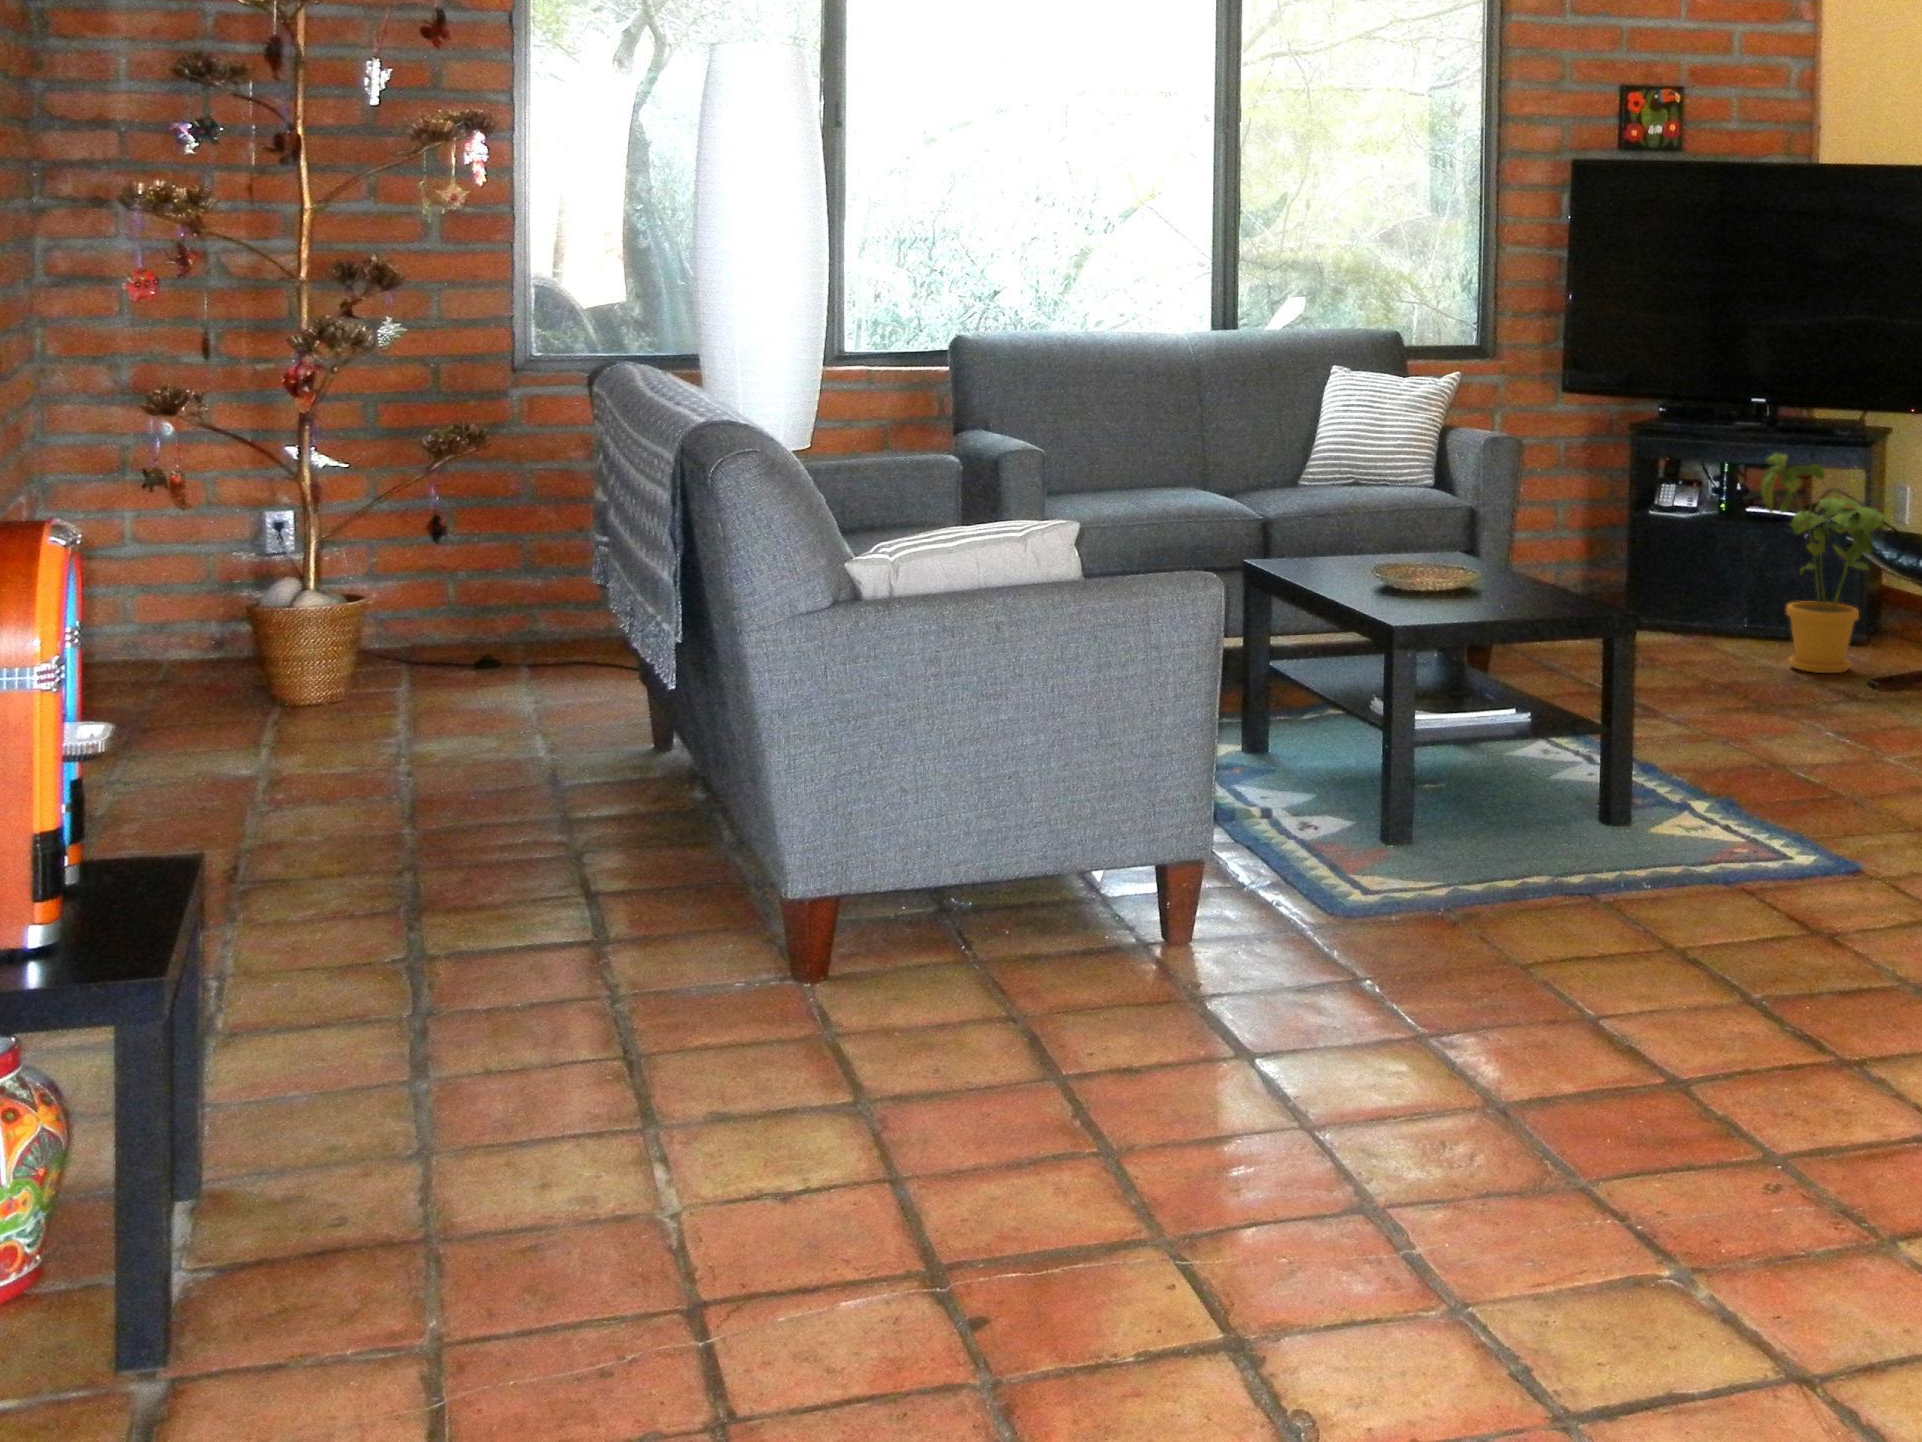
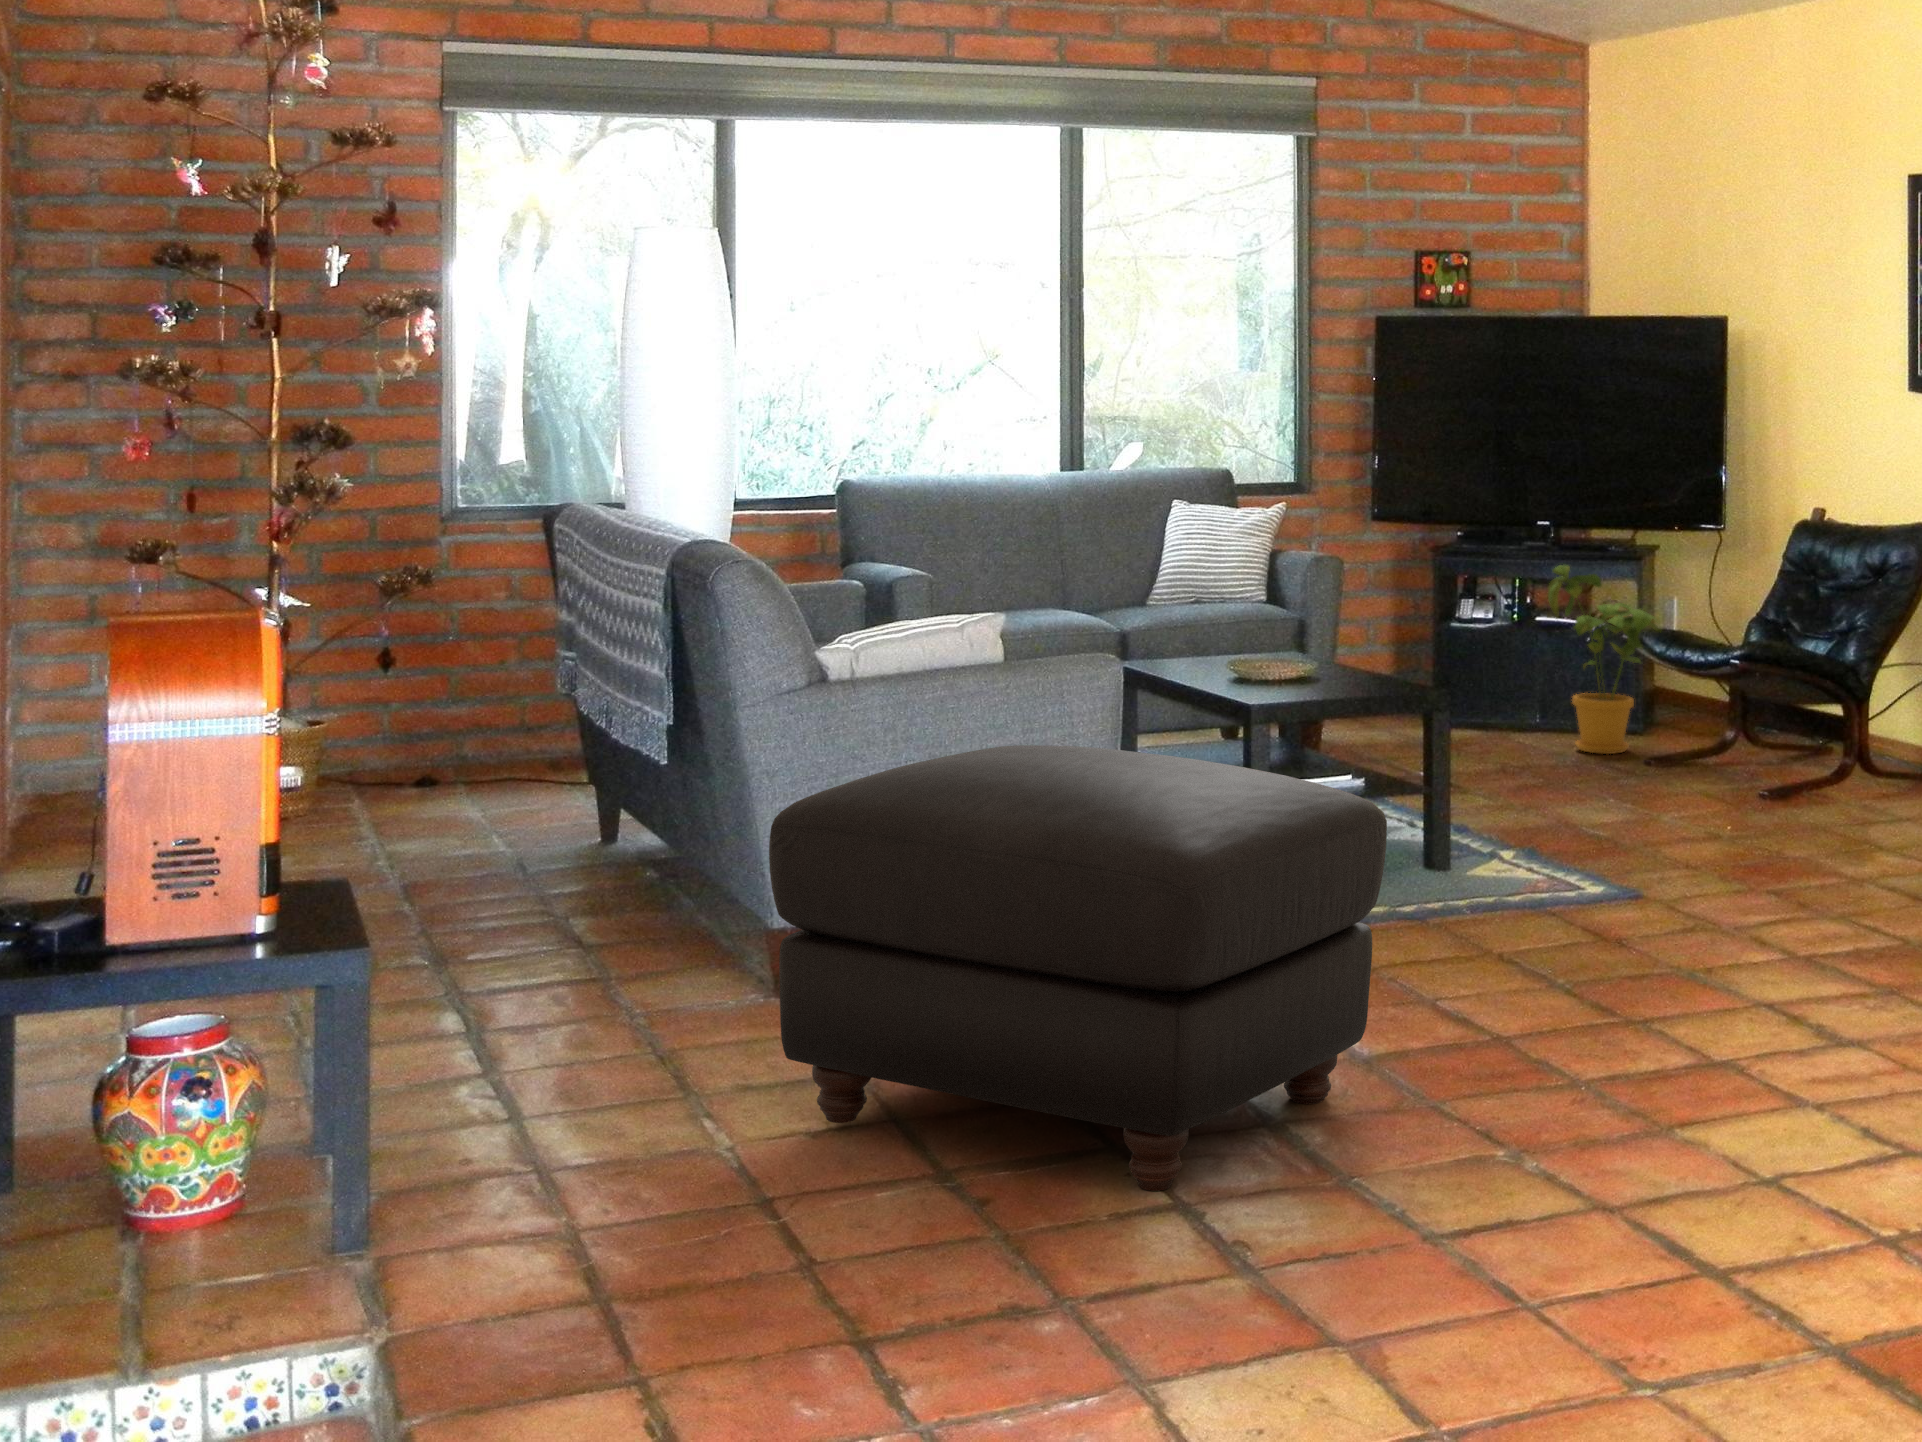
ottoman: none [724,704,1516,1309] -> present [769,745,1387,1191]

